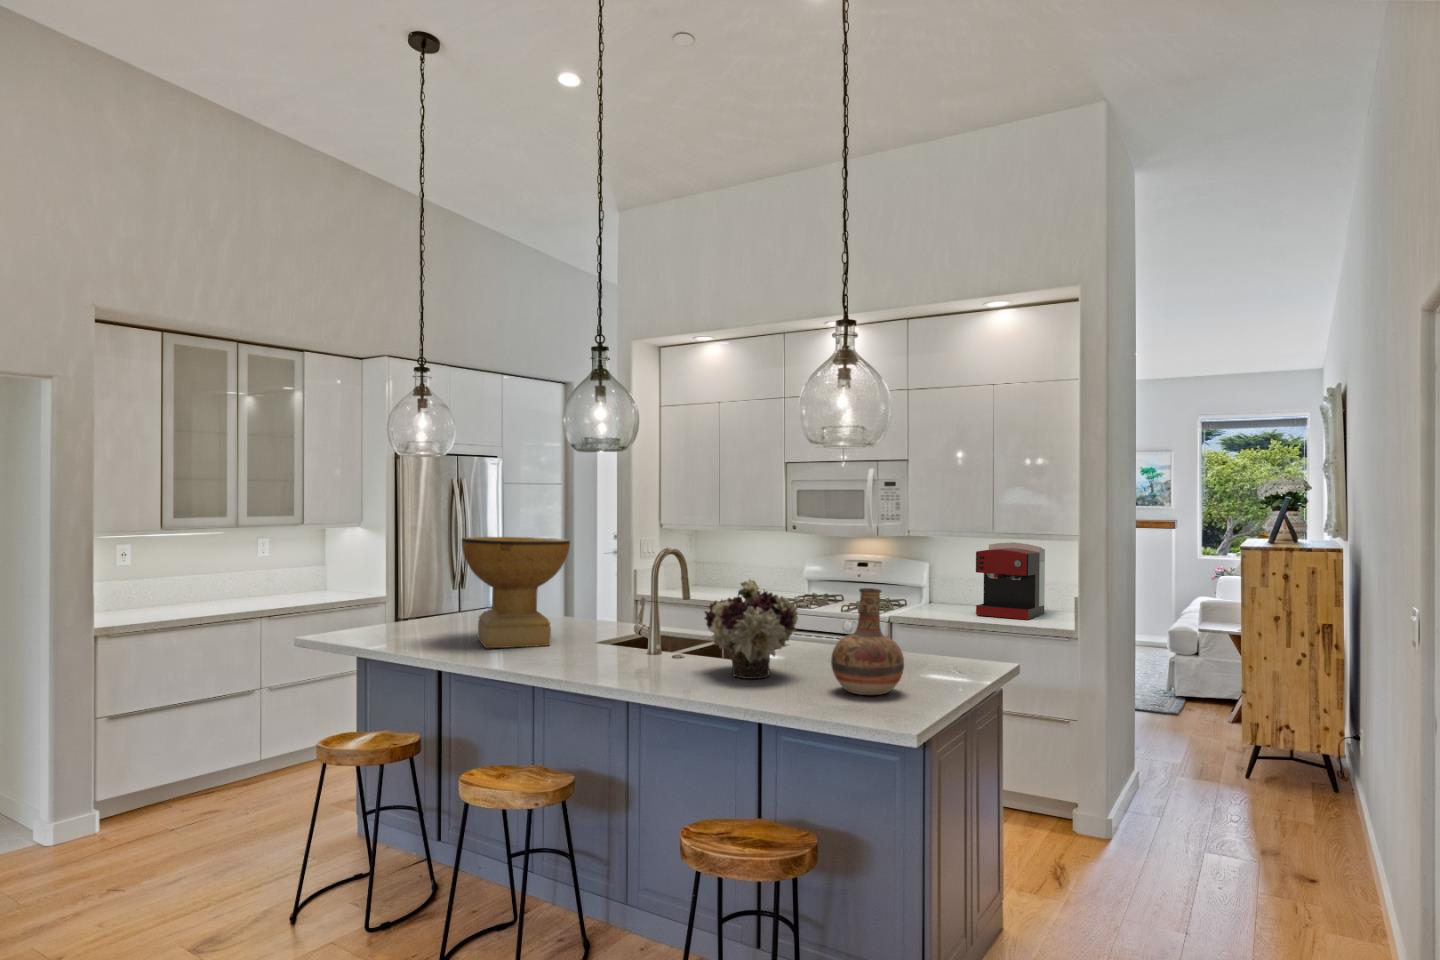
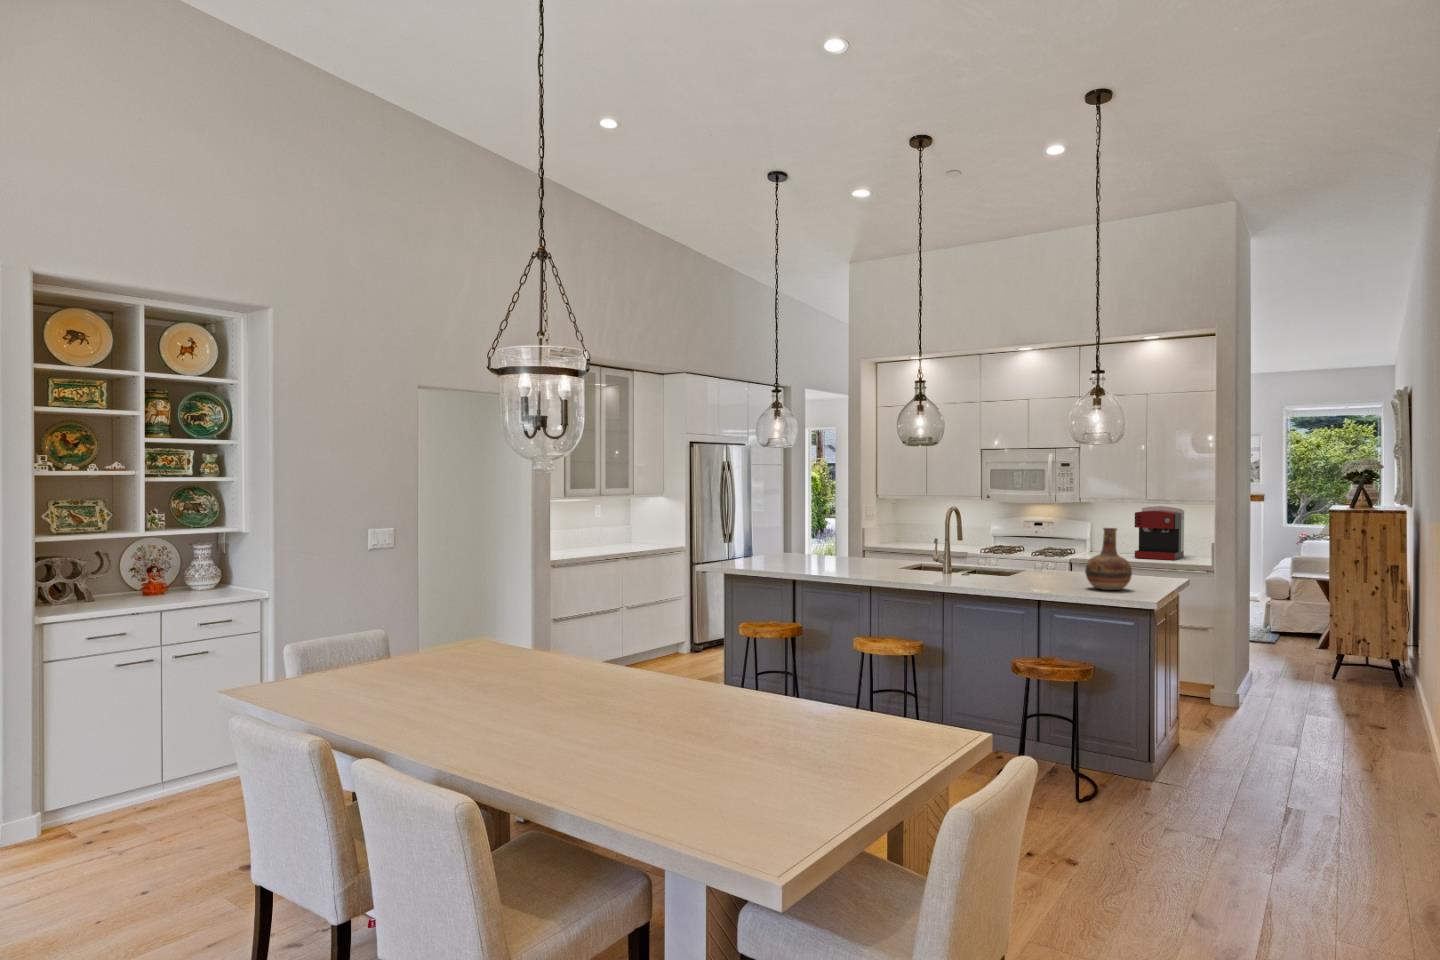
decorative bowl: present [462,537,570,648] -> none [810,501,880,572]
flower arrangement: present [705,579,798,679] -> none [993,524,1057,584]

